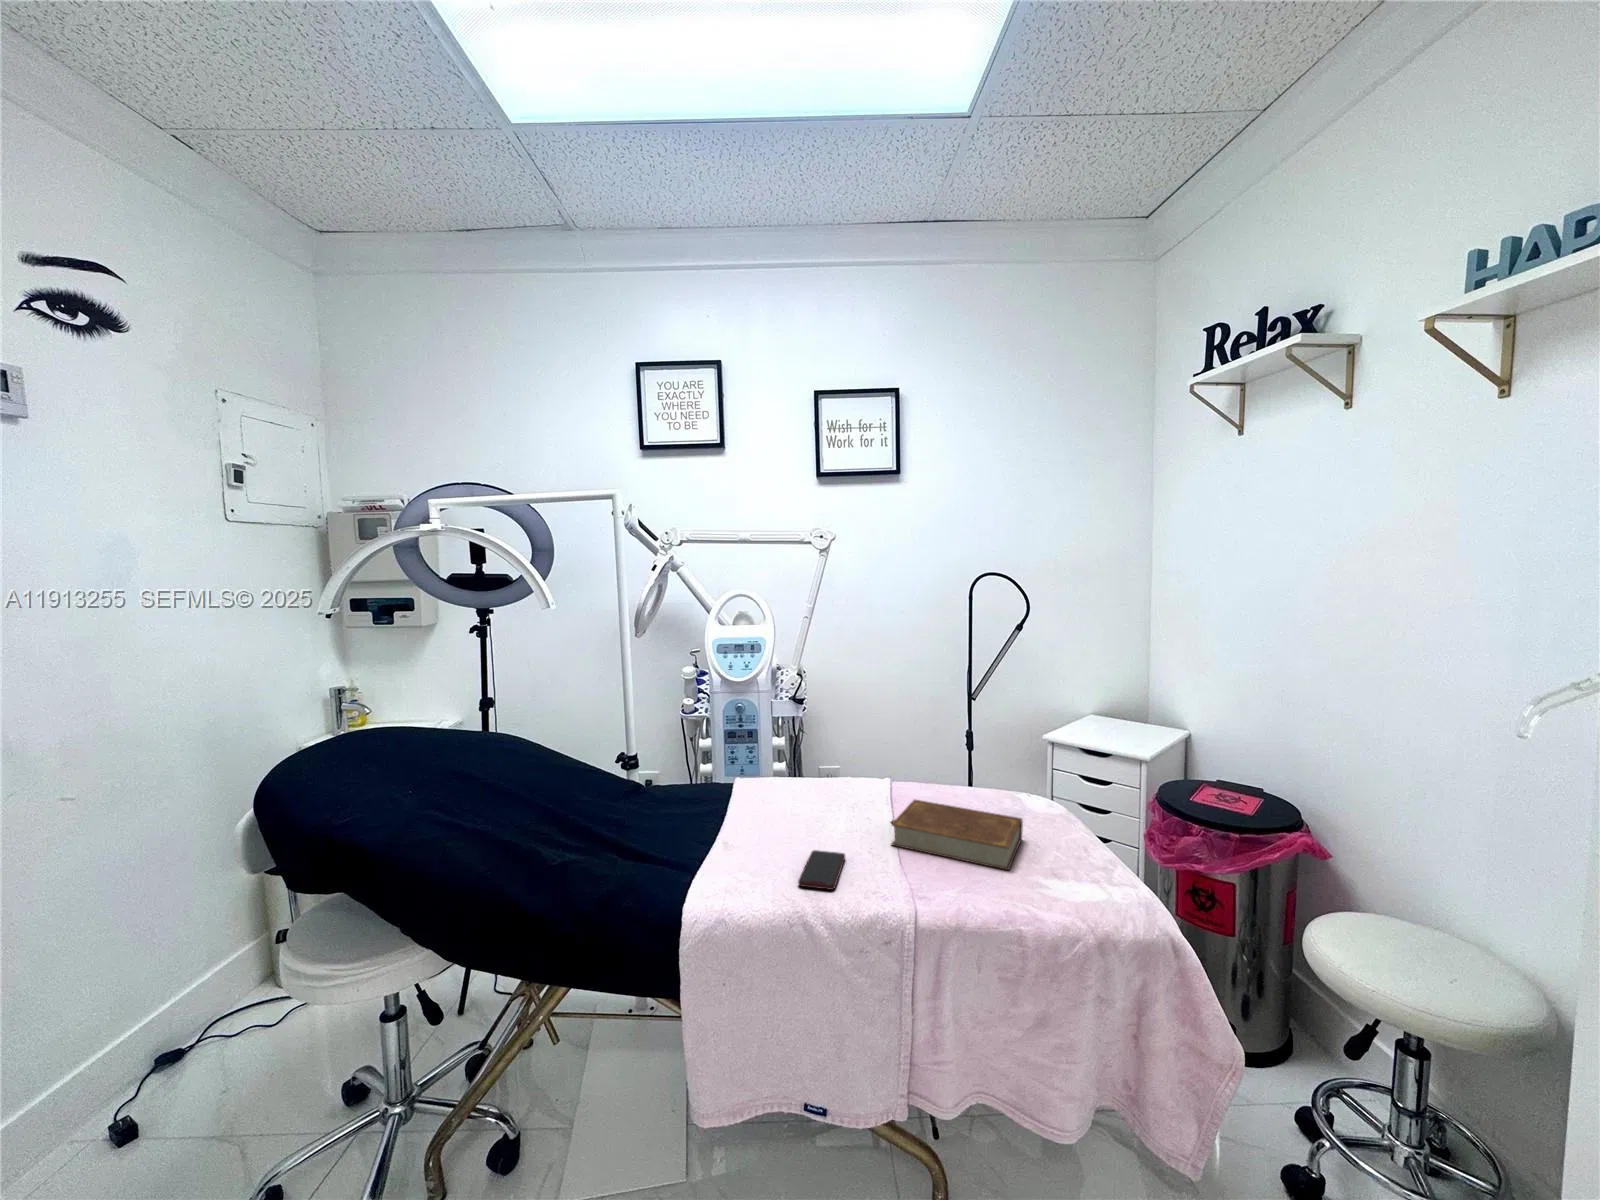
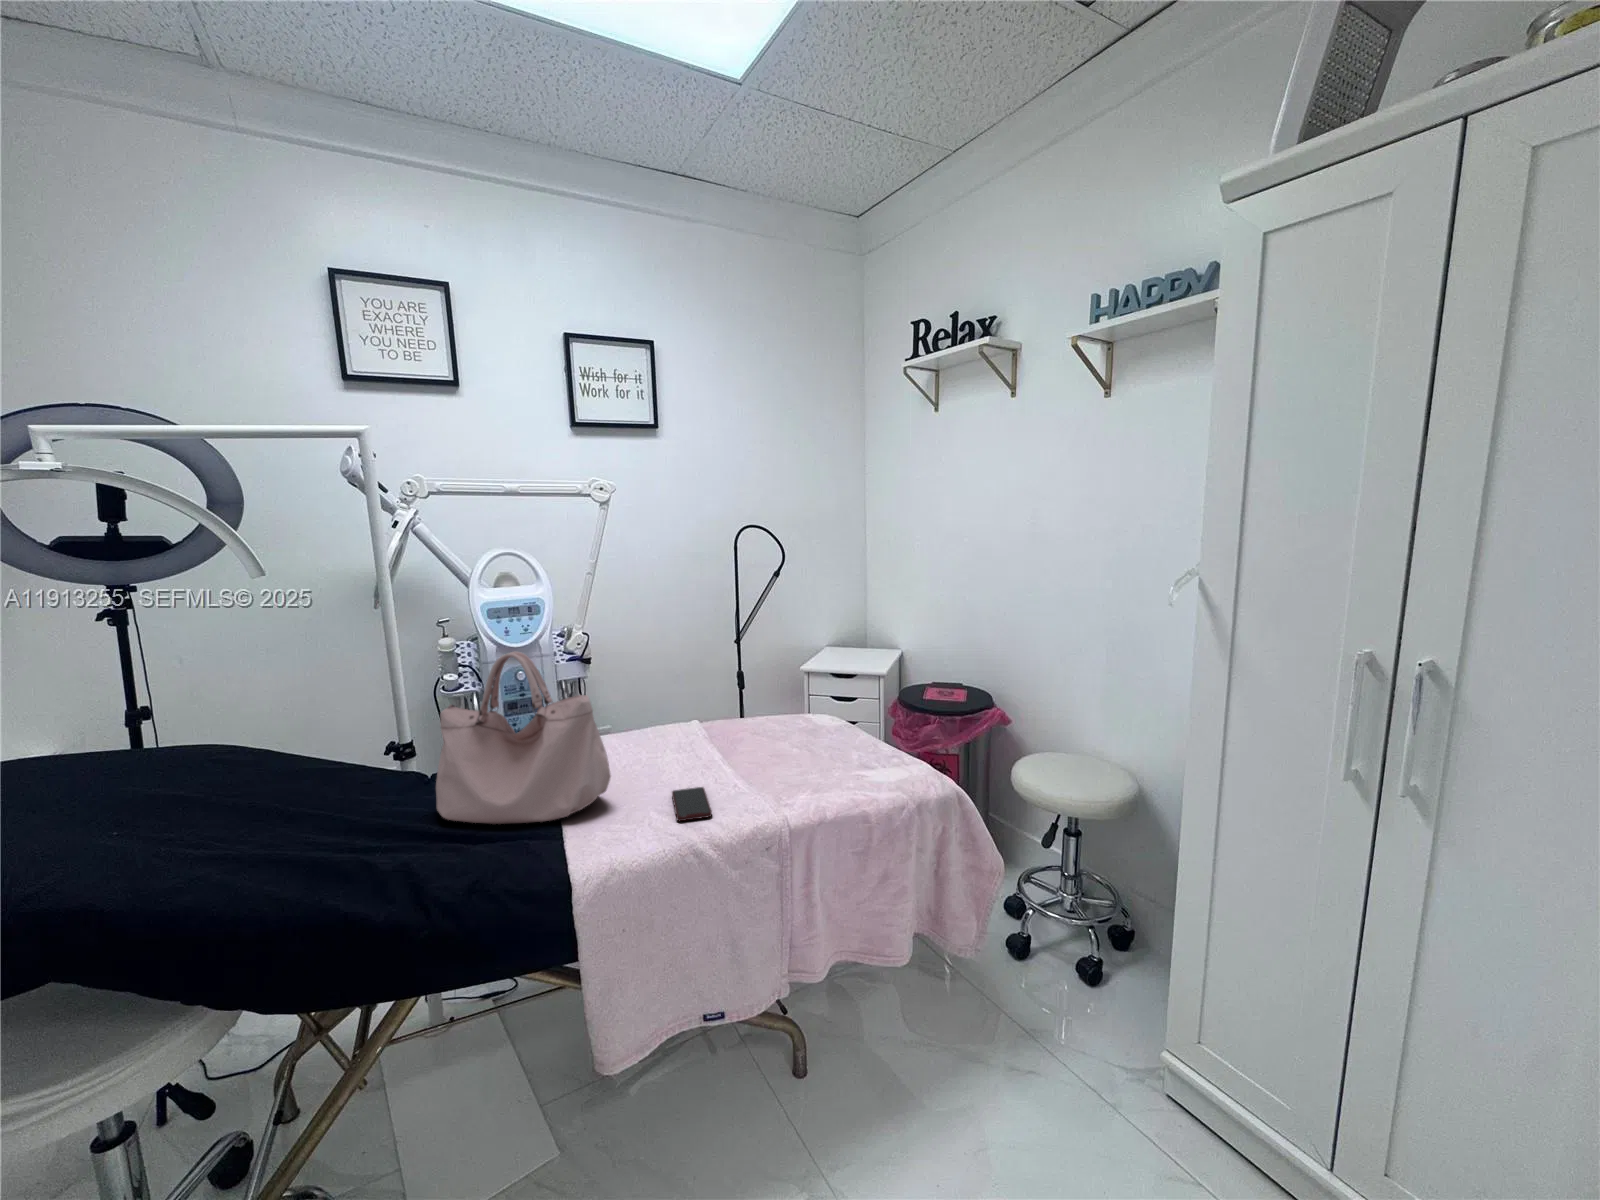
handbag: none [614,687,753,854] -> present [436,652,611,824]
book: present [892,800,1023,870] -> none [722,730,840,773]

